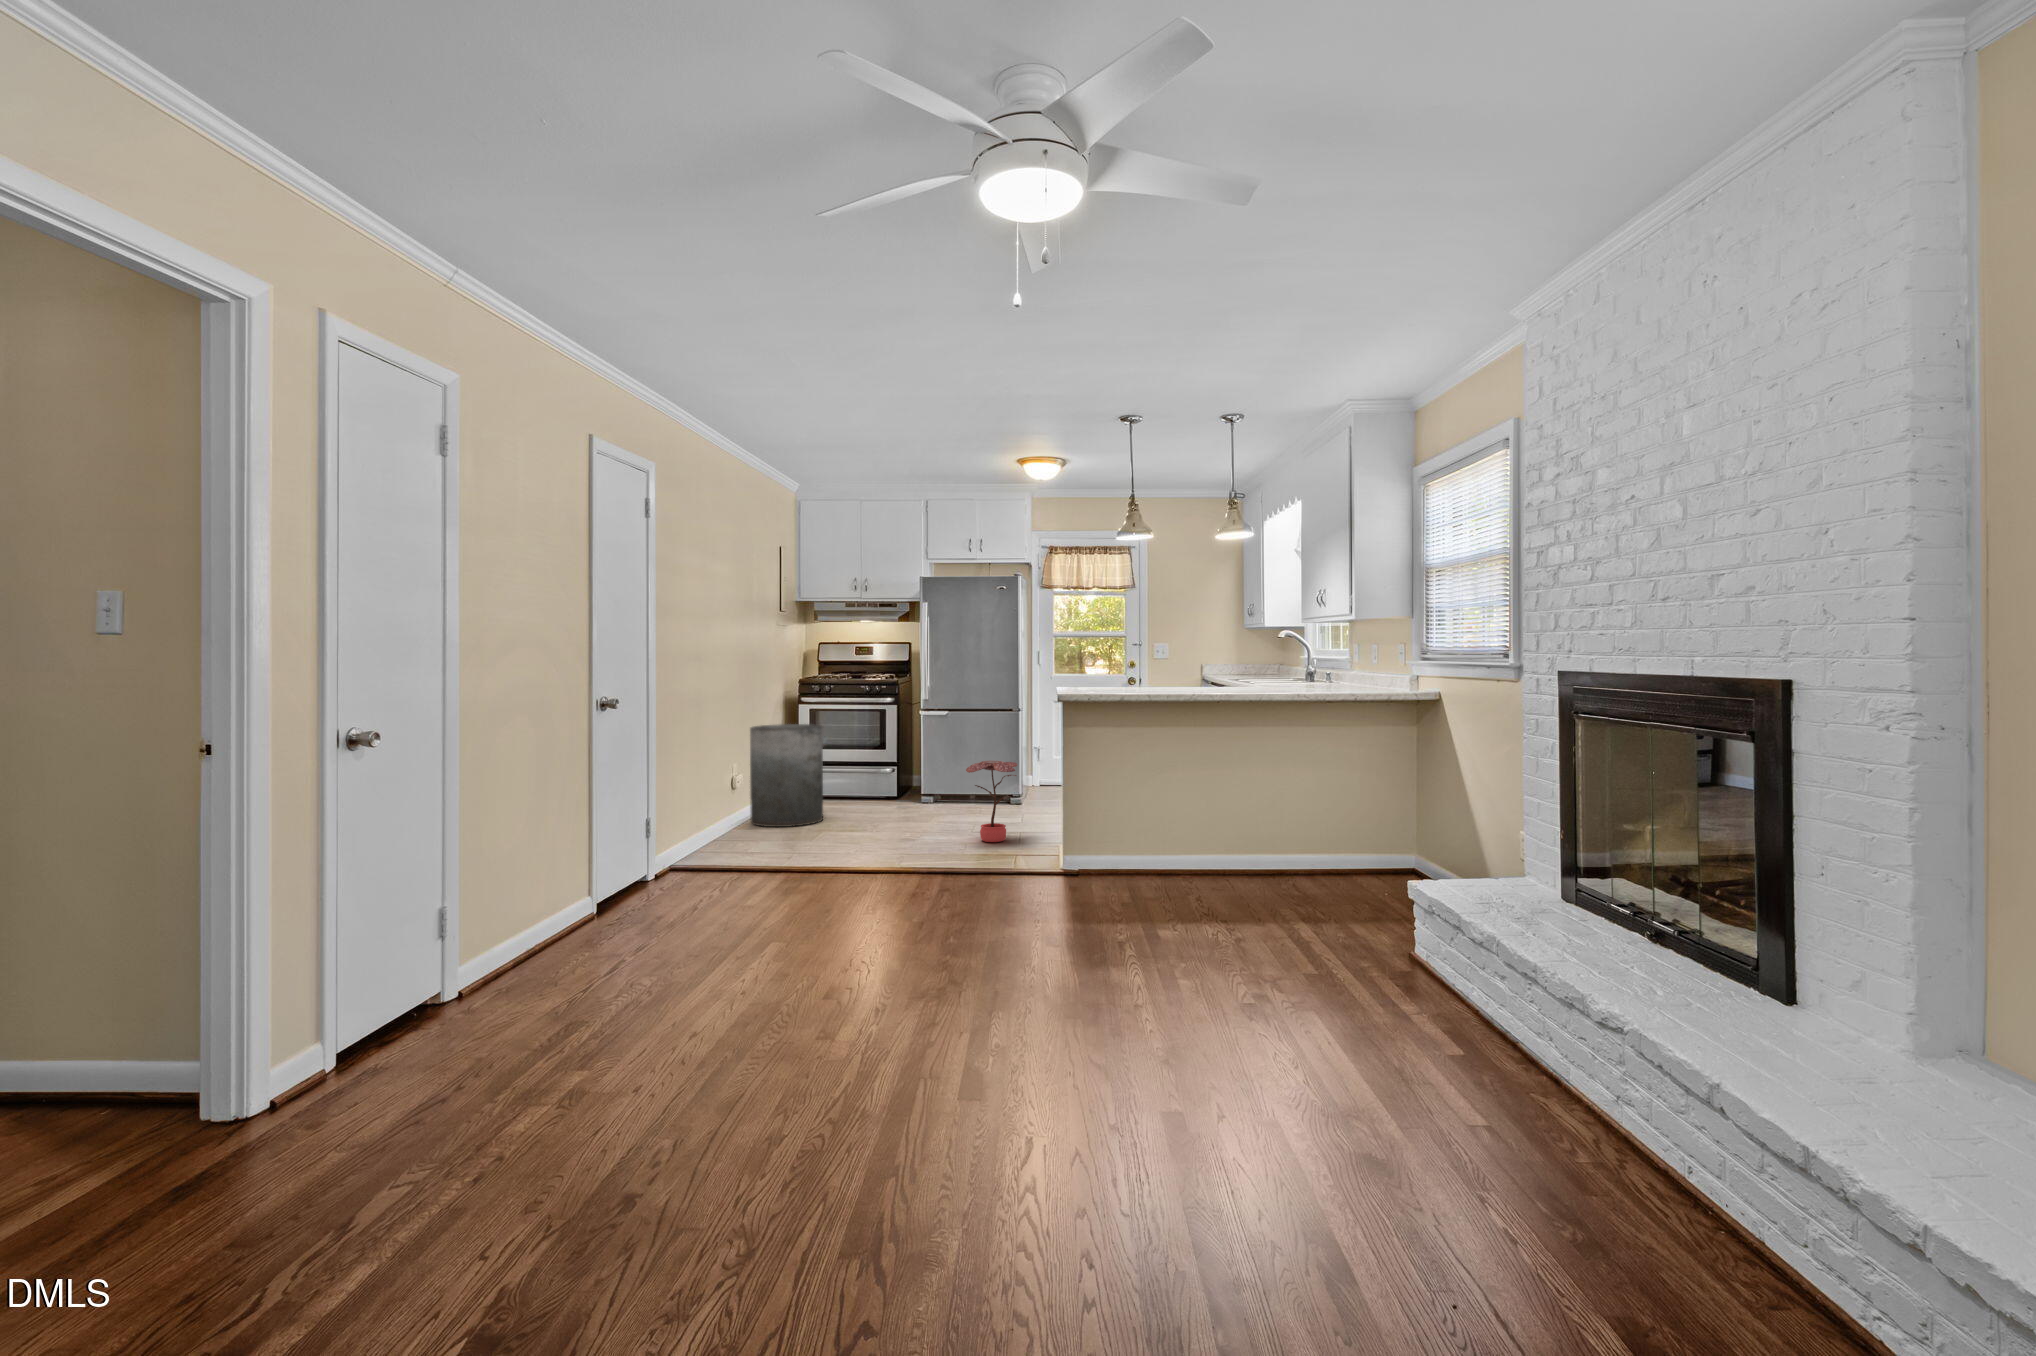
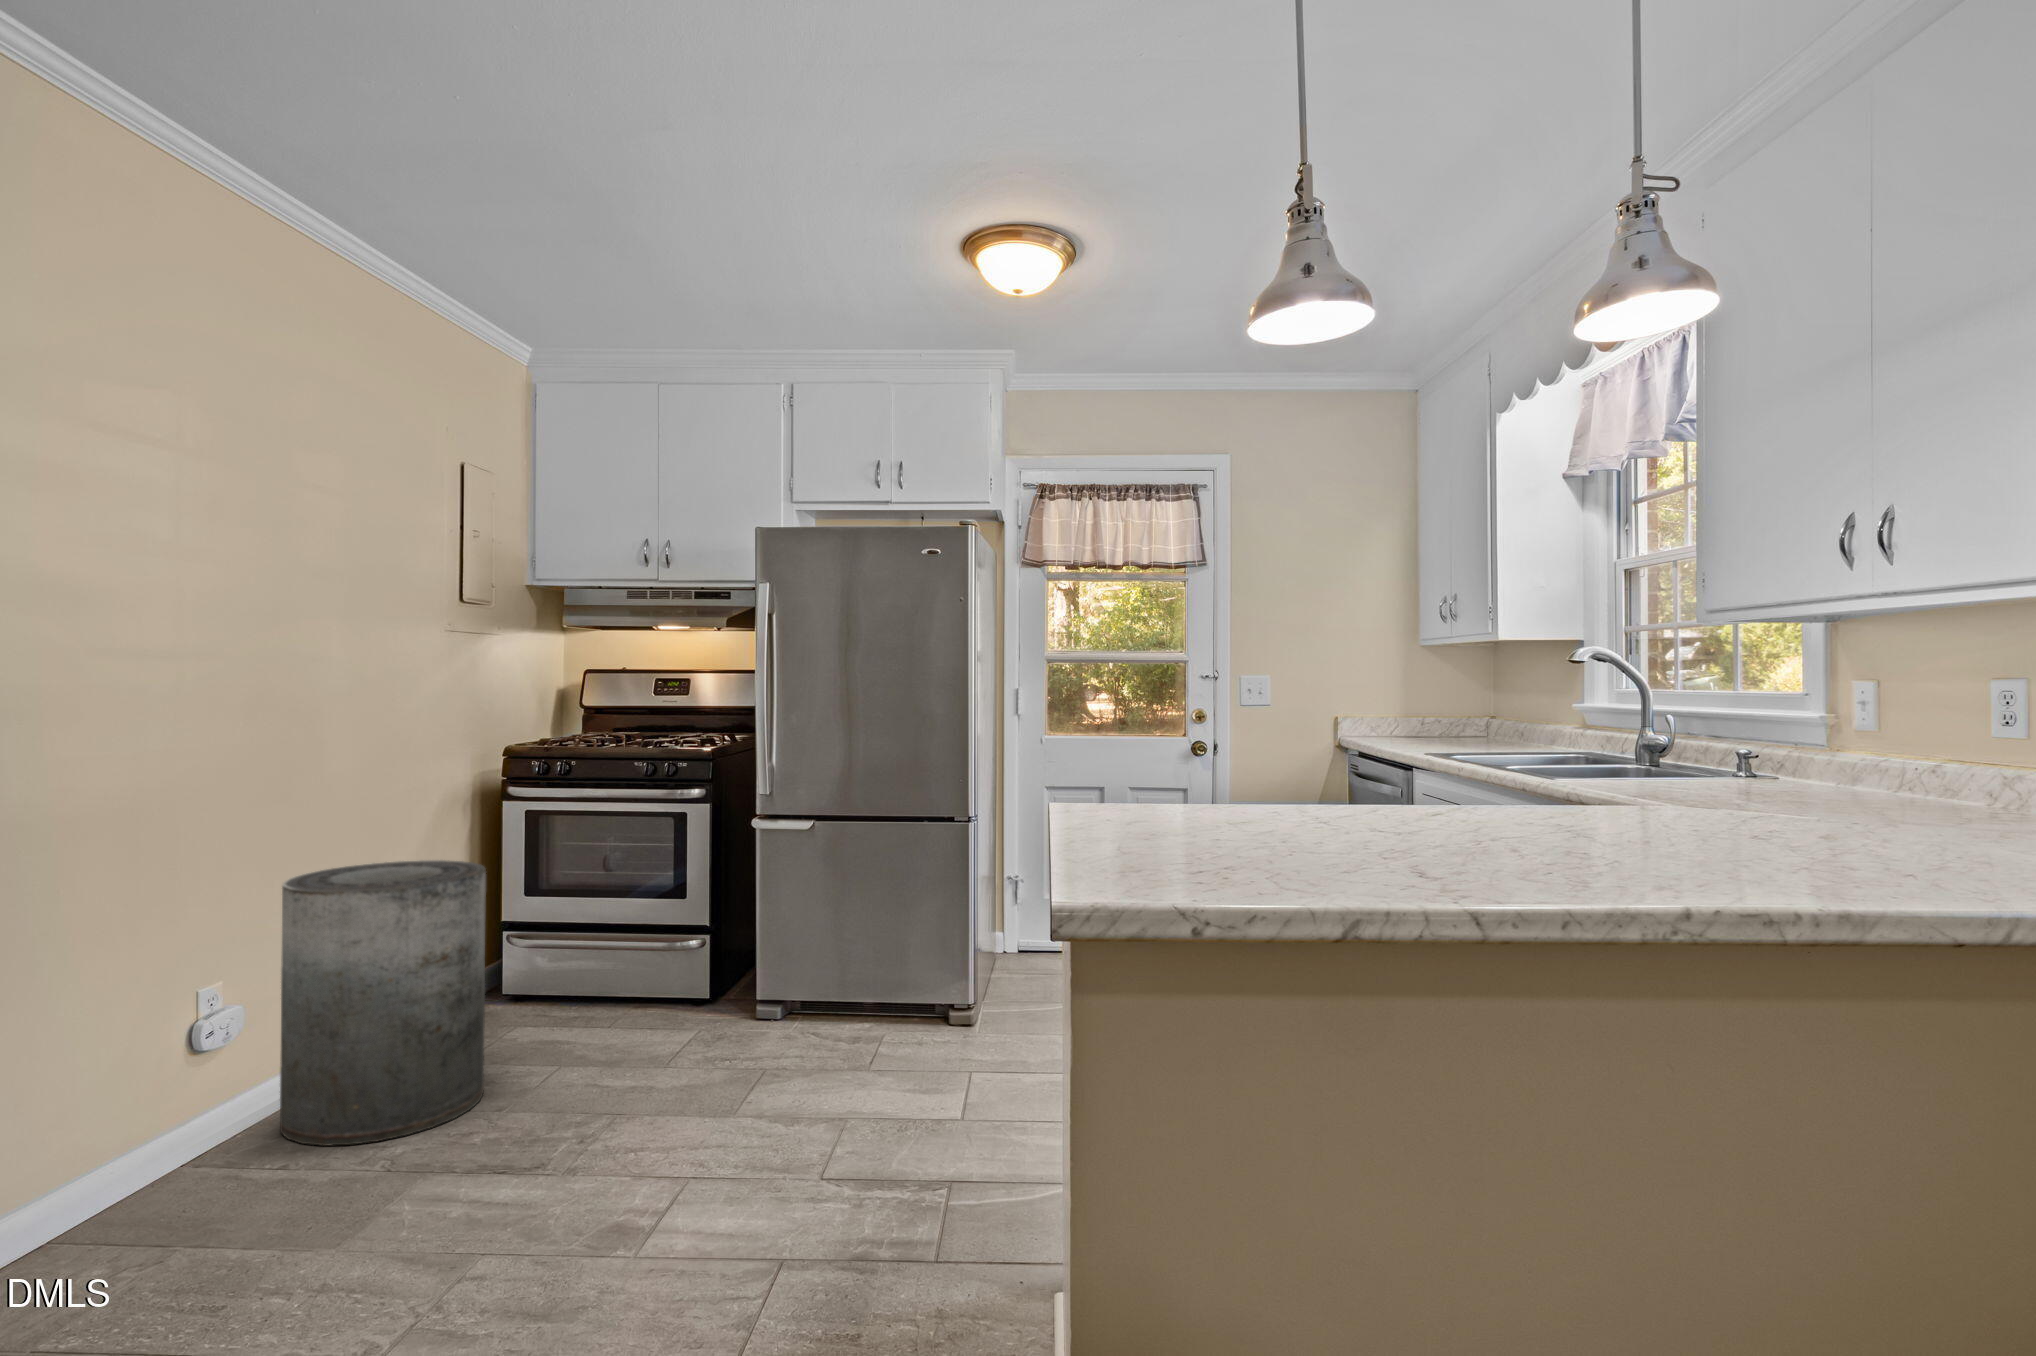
potted plant: present [966,761,1017,842] -> none [784,1004,942,1259]

